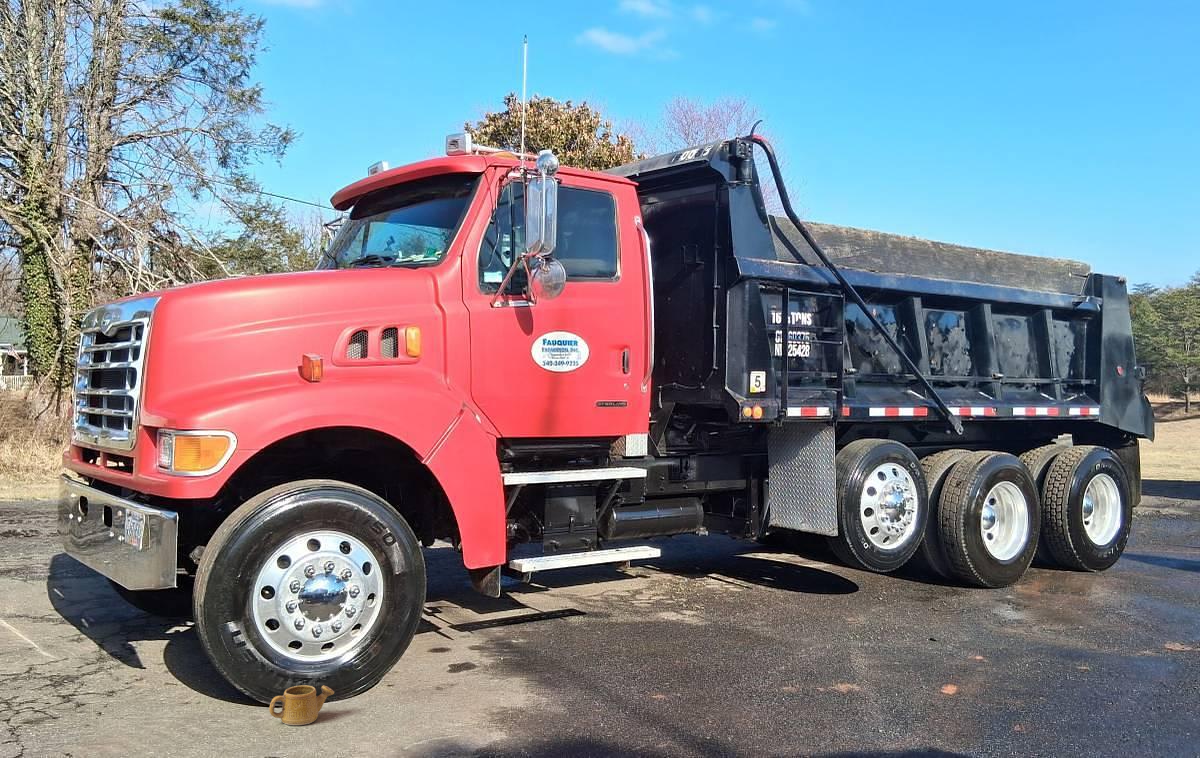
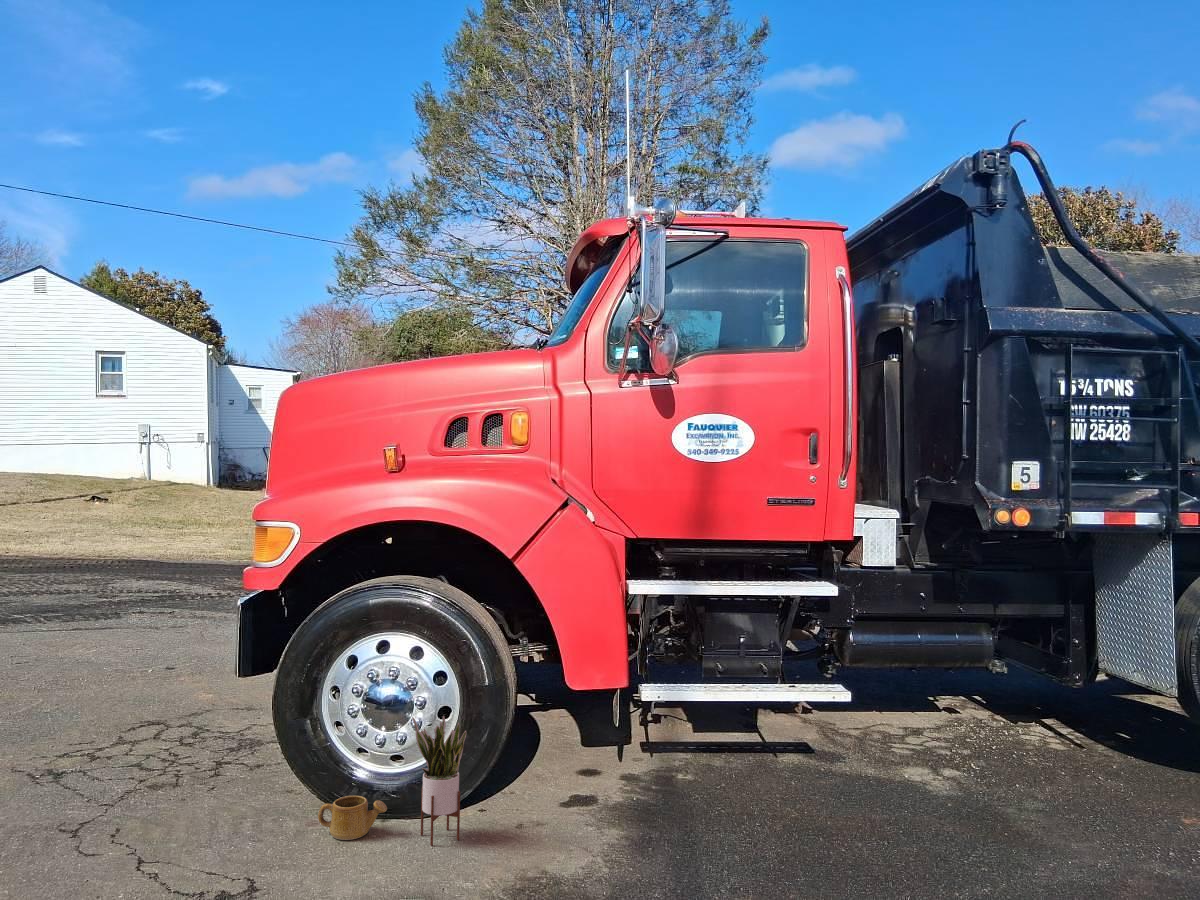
potted plant: none [363,599,404,714] -> present [413,716,466,846]

